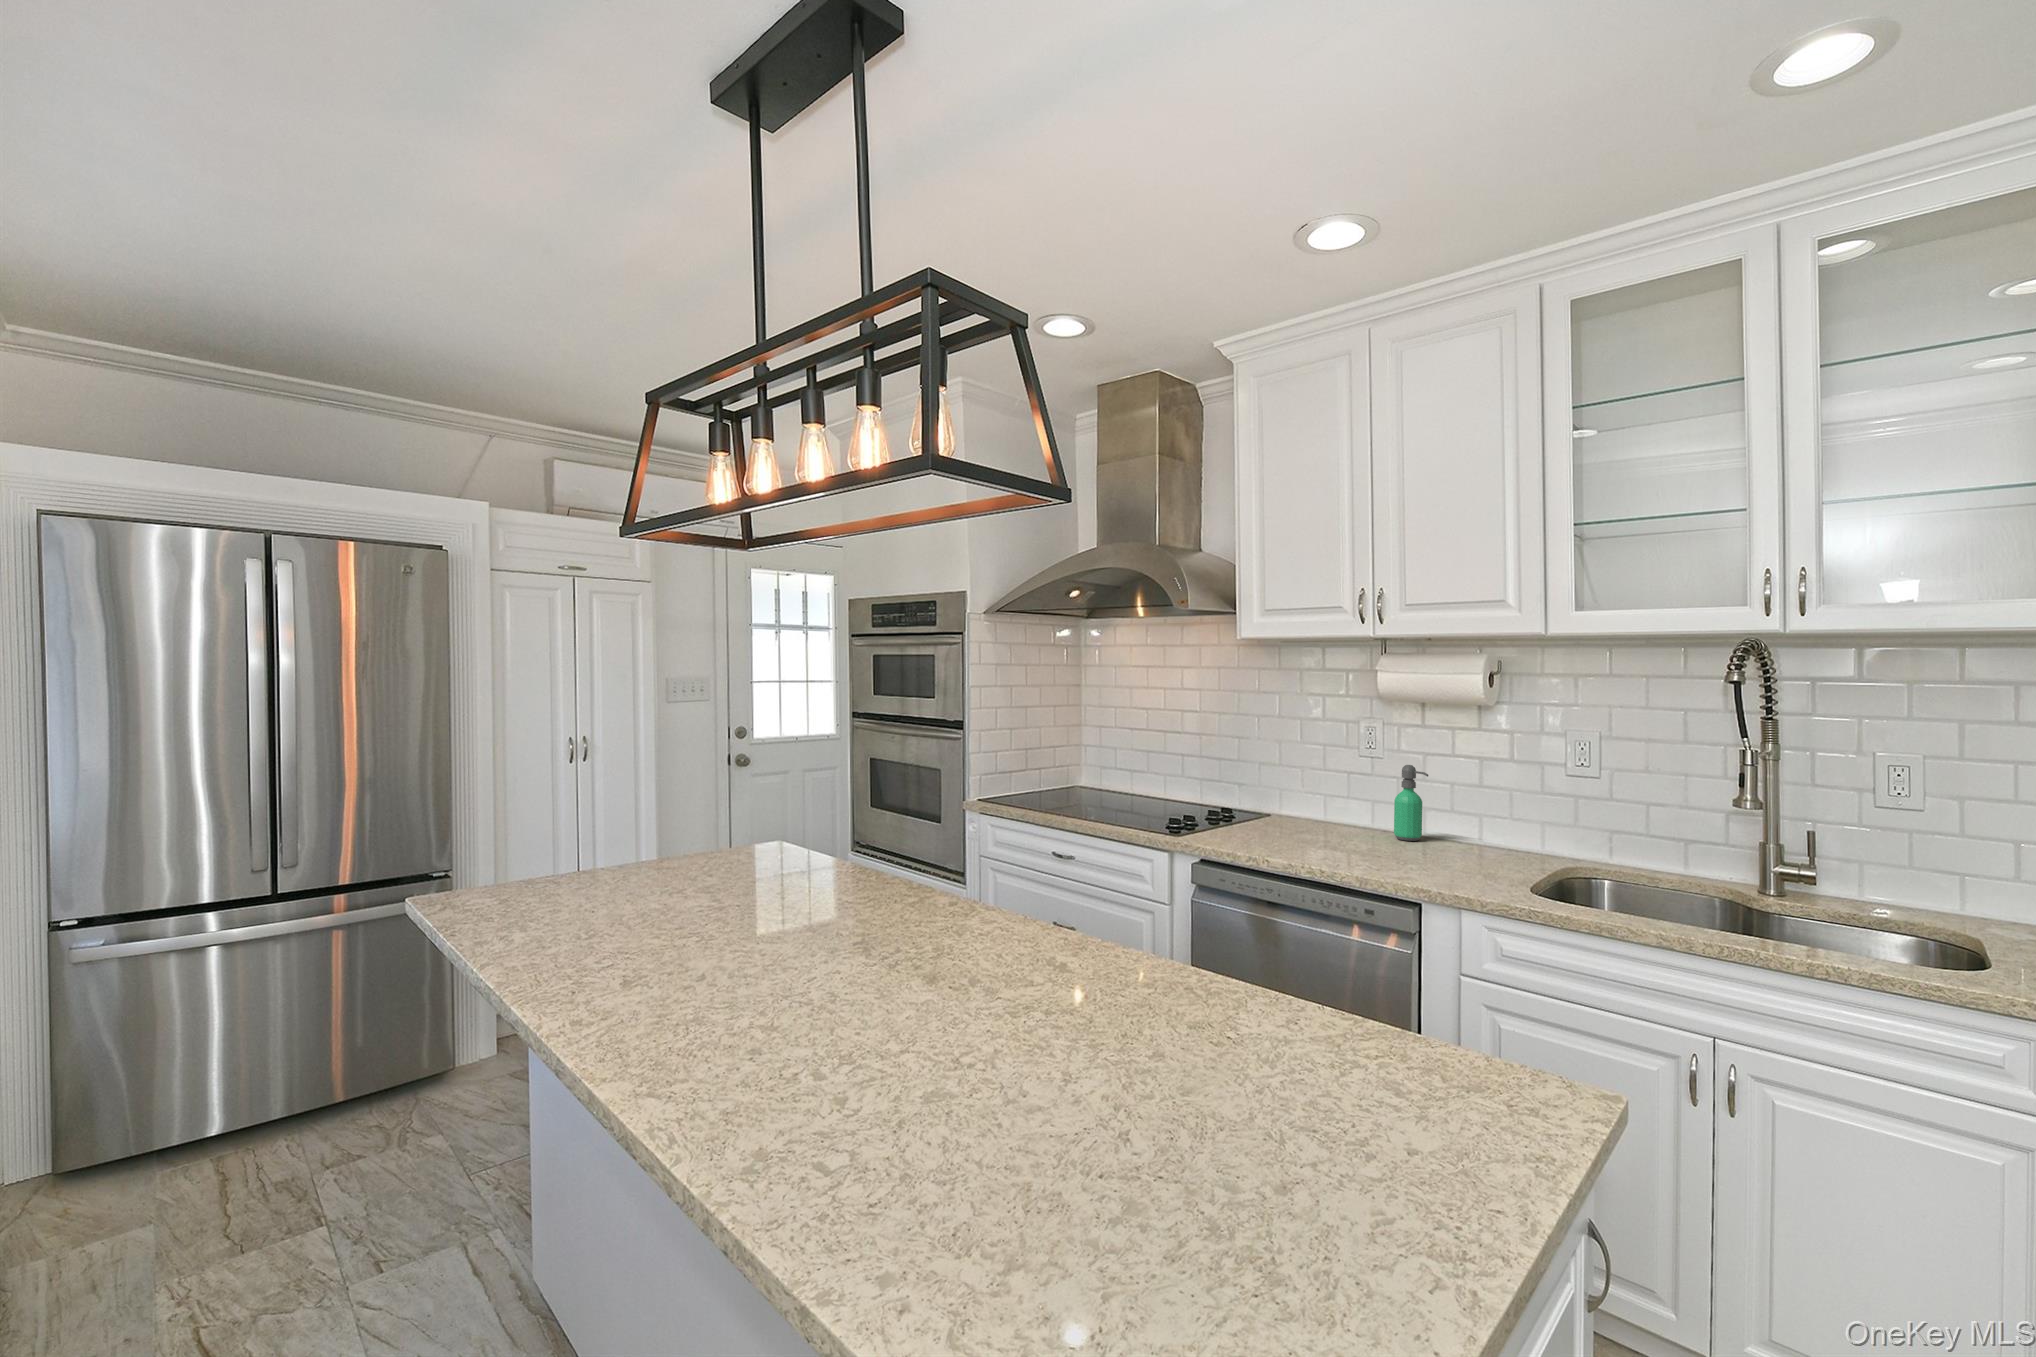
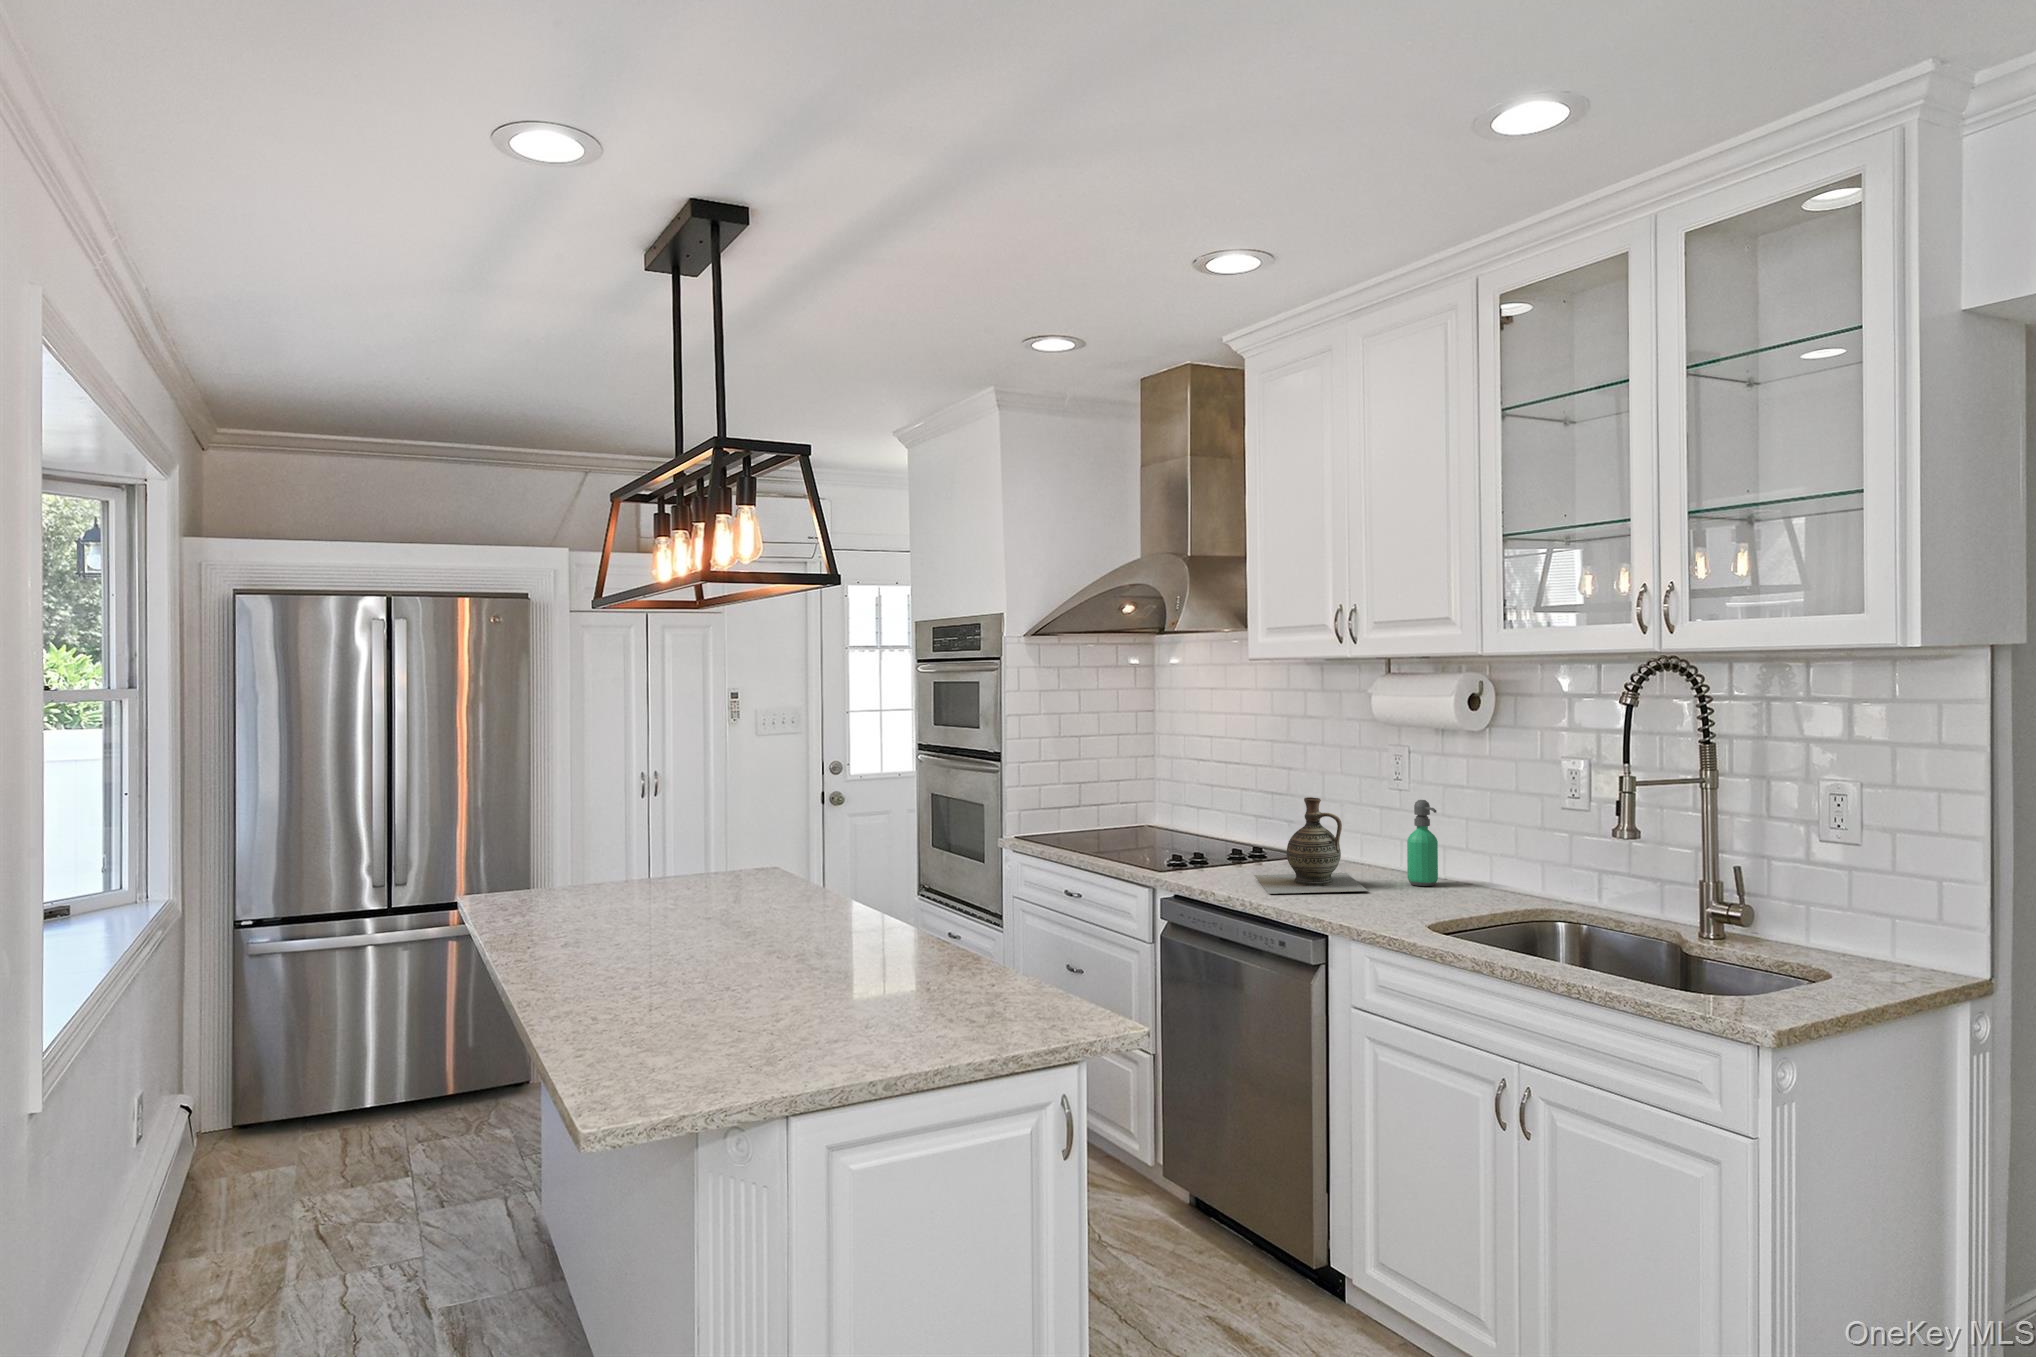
ceramic jug: none [1260,764,1385,856] -> present [1254,797,1368,894]

